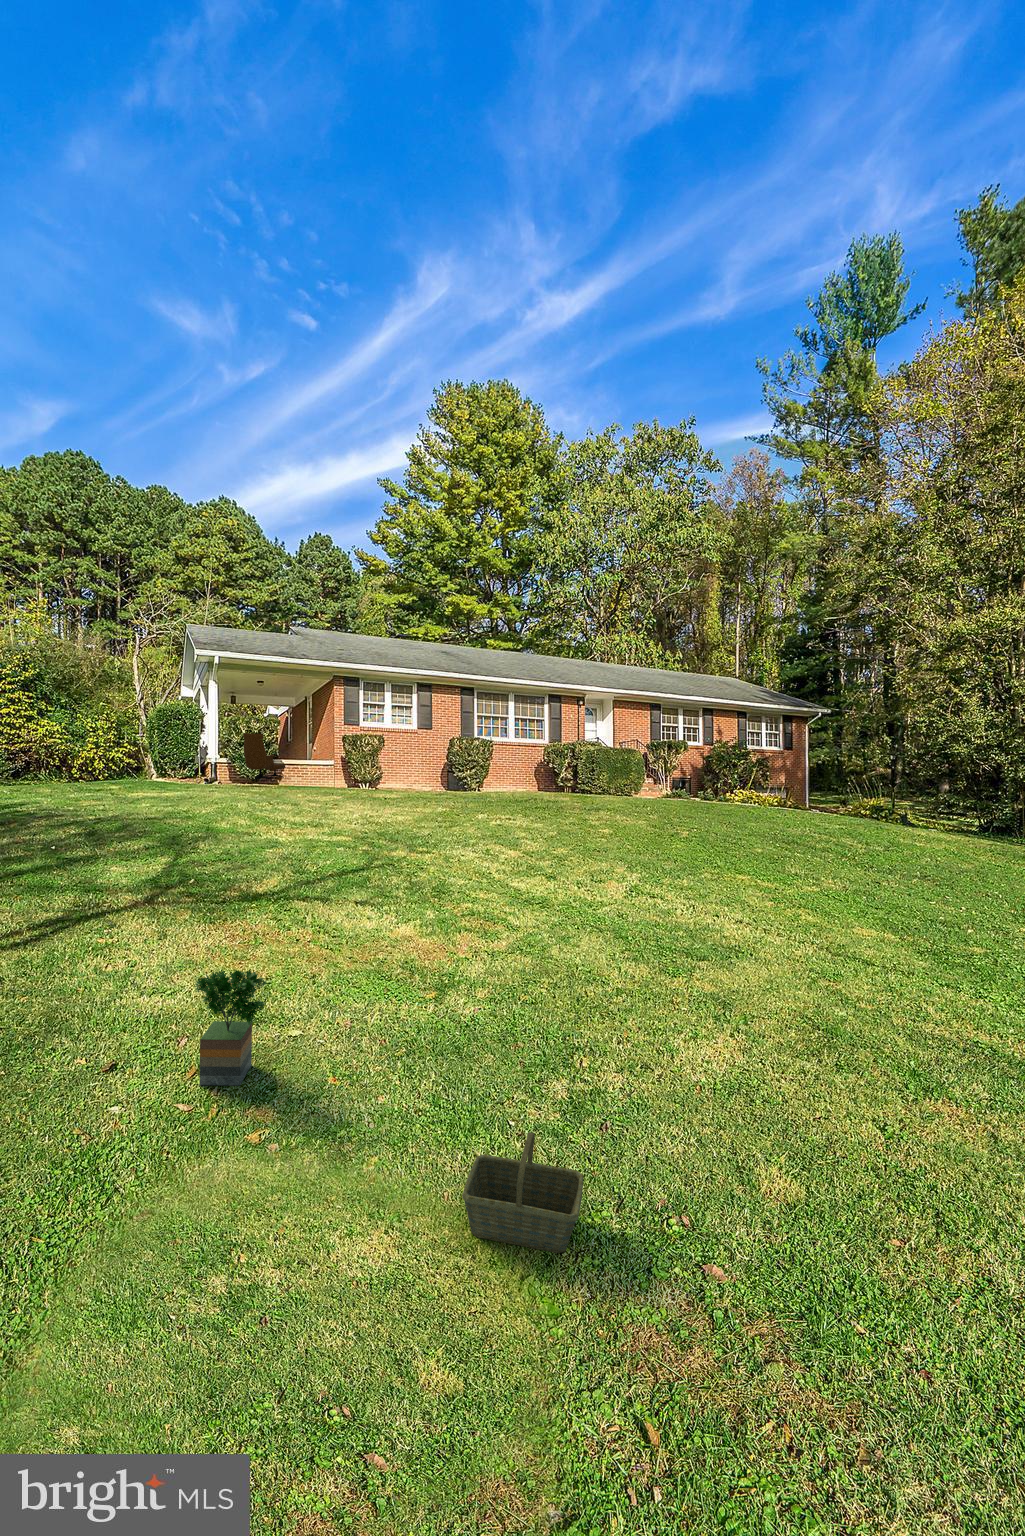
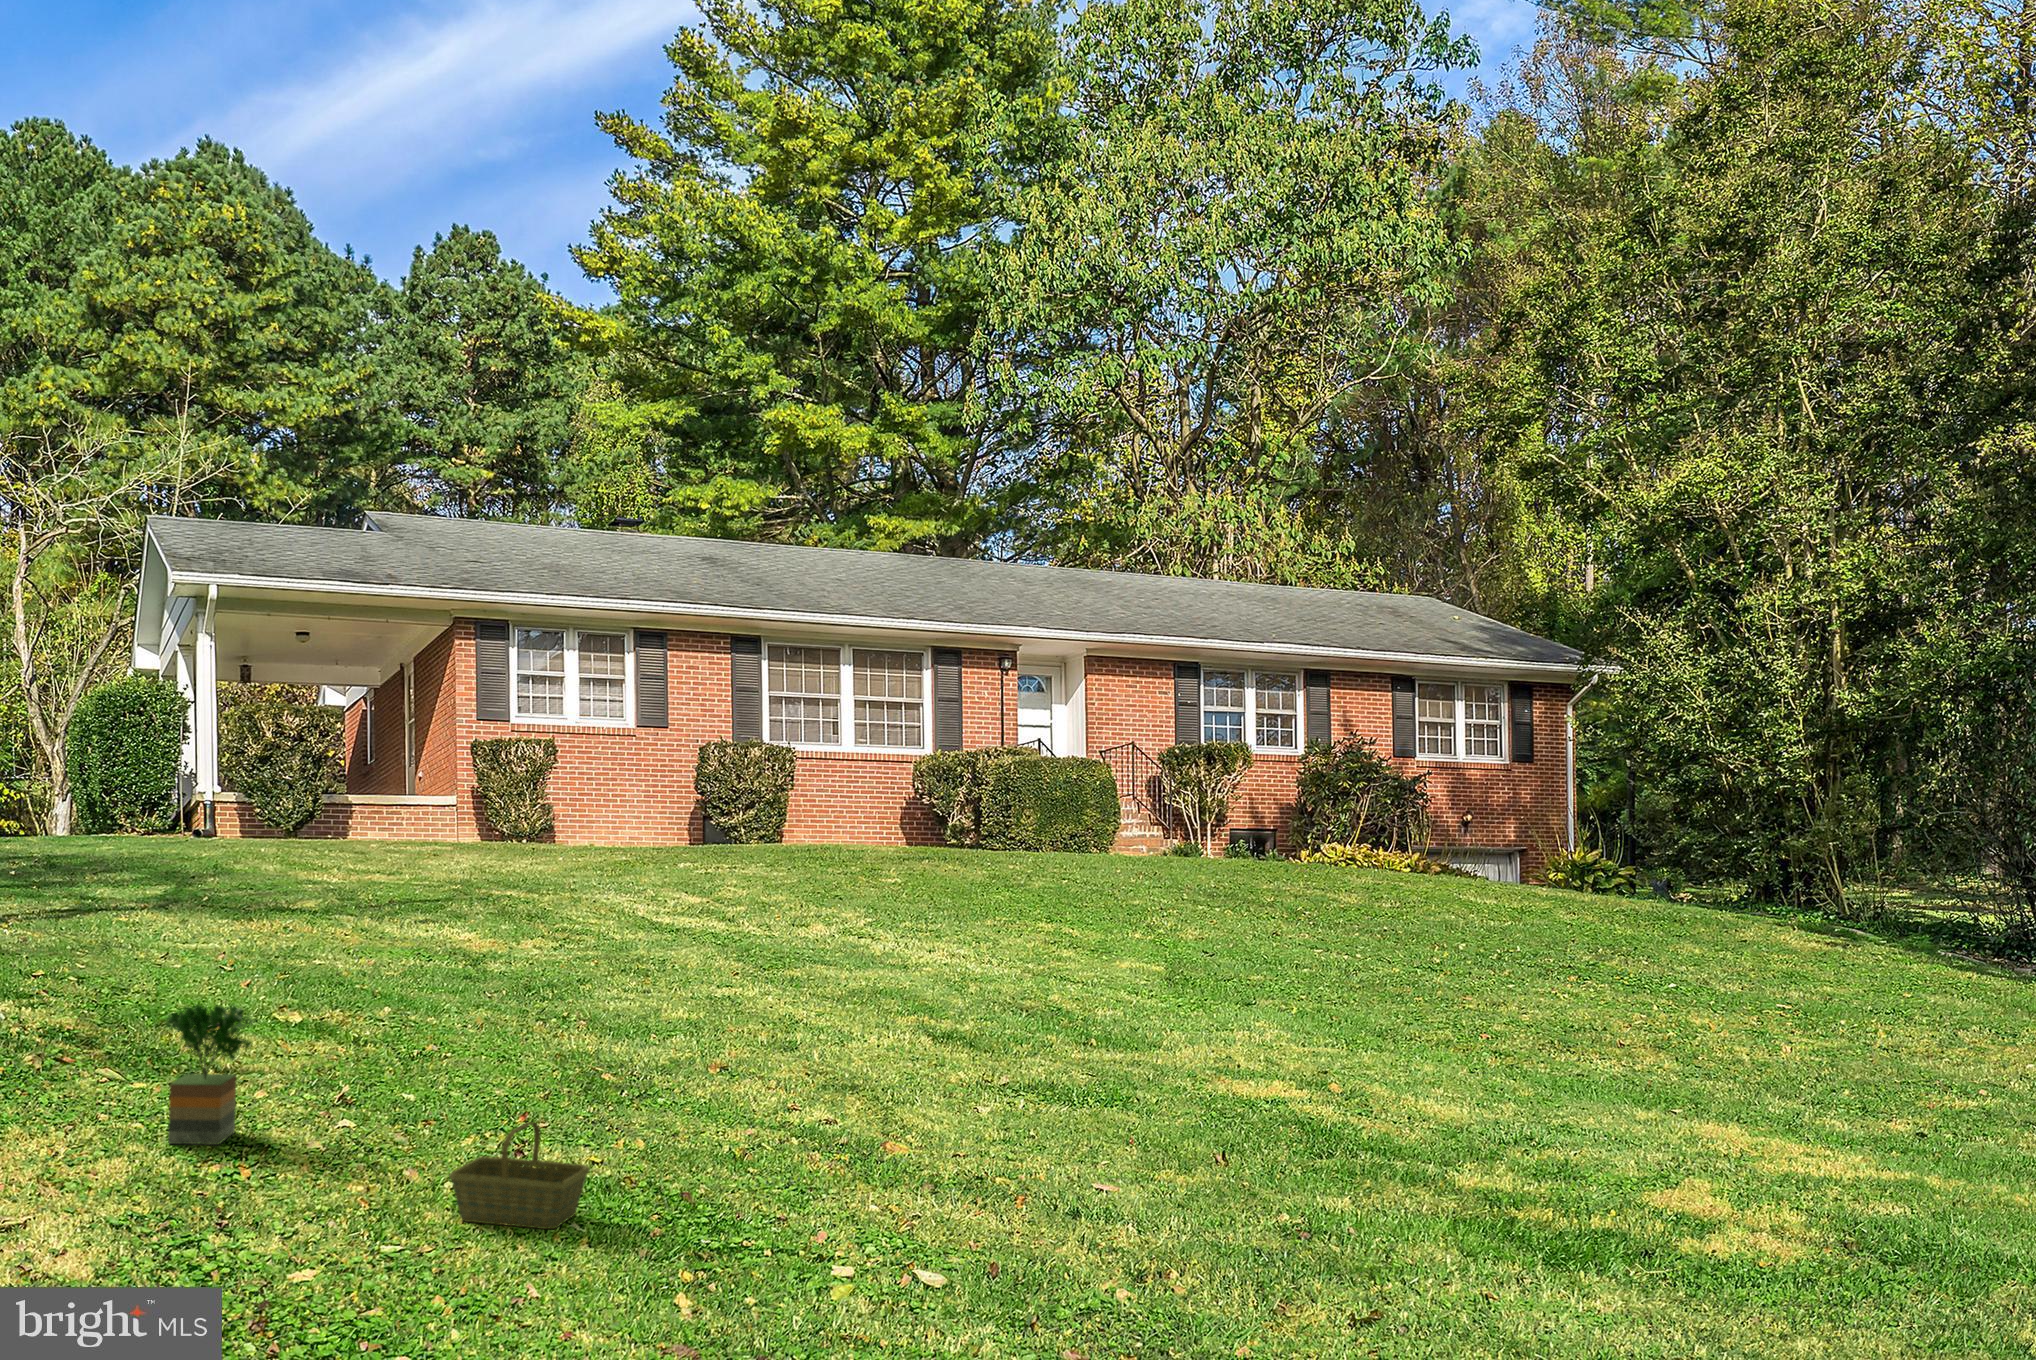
lounge chair: present [243,733,285,781] -> none [250,740,341,843]

